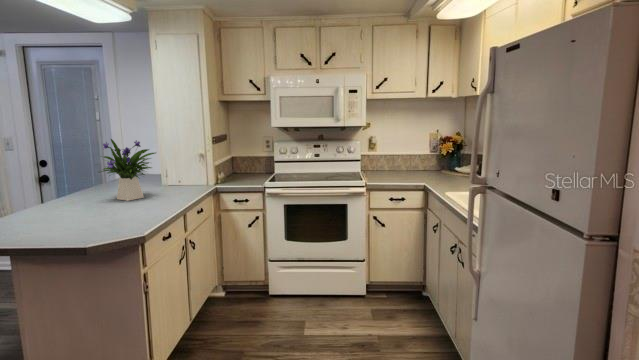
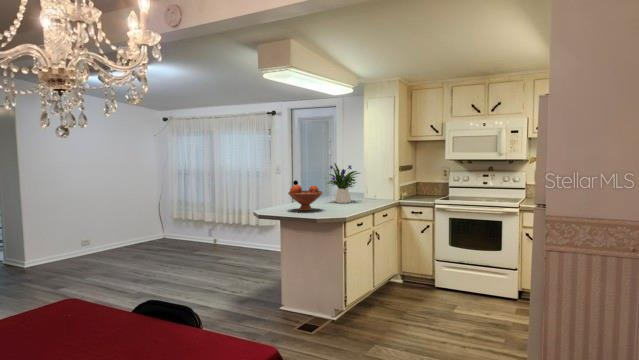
fruit bowl: none [25,182,95,229] -> present [288,185,322,211]

